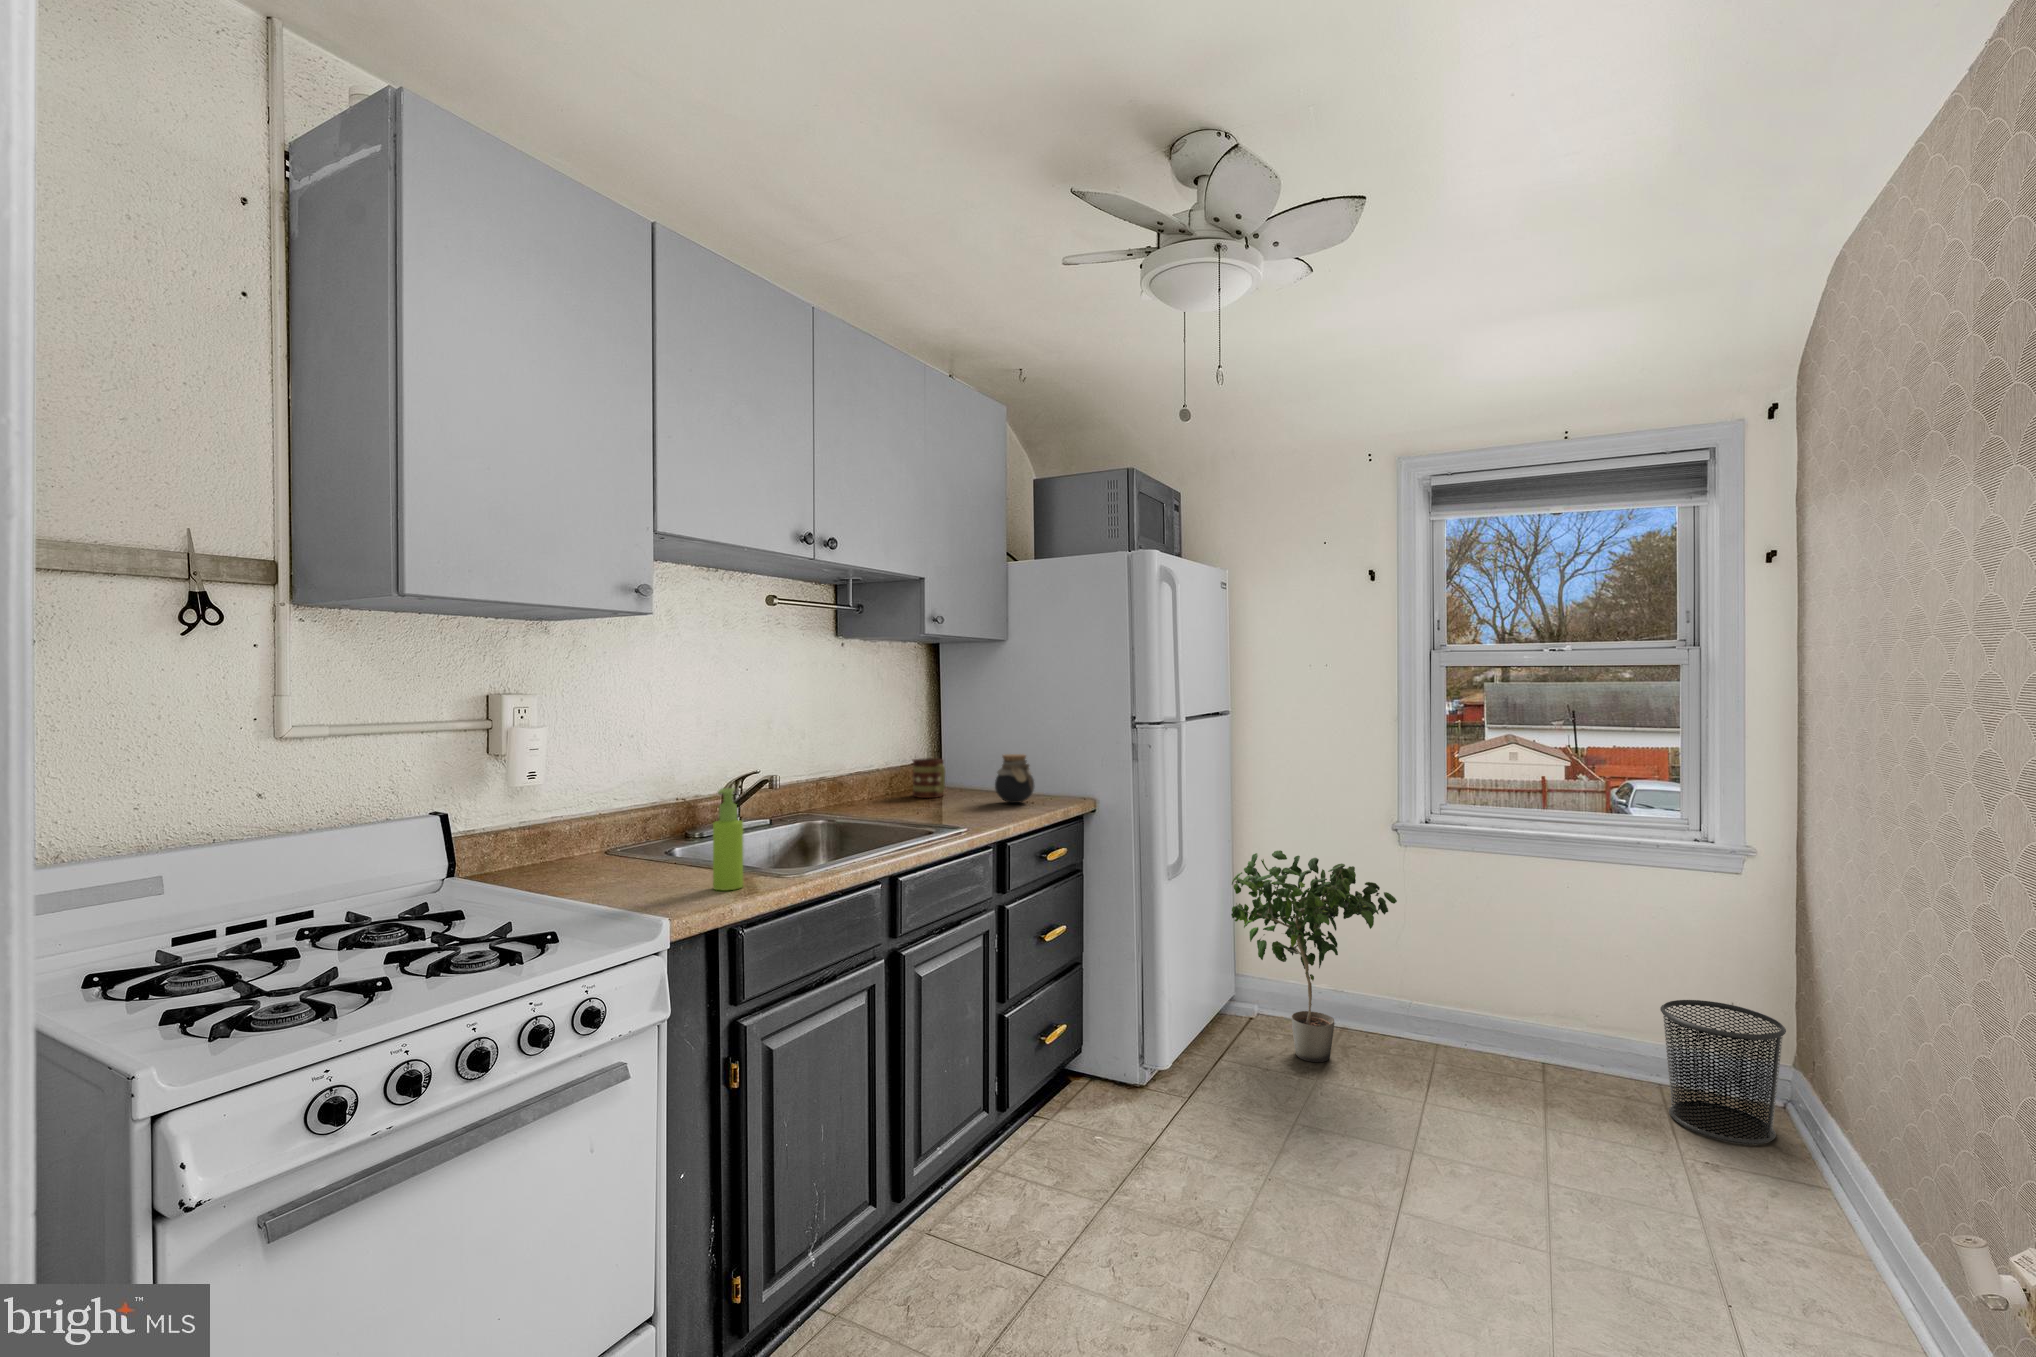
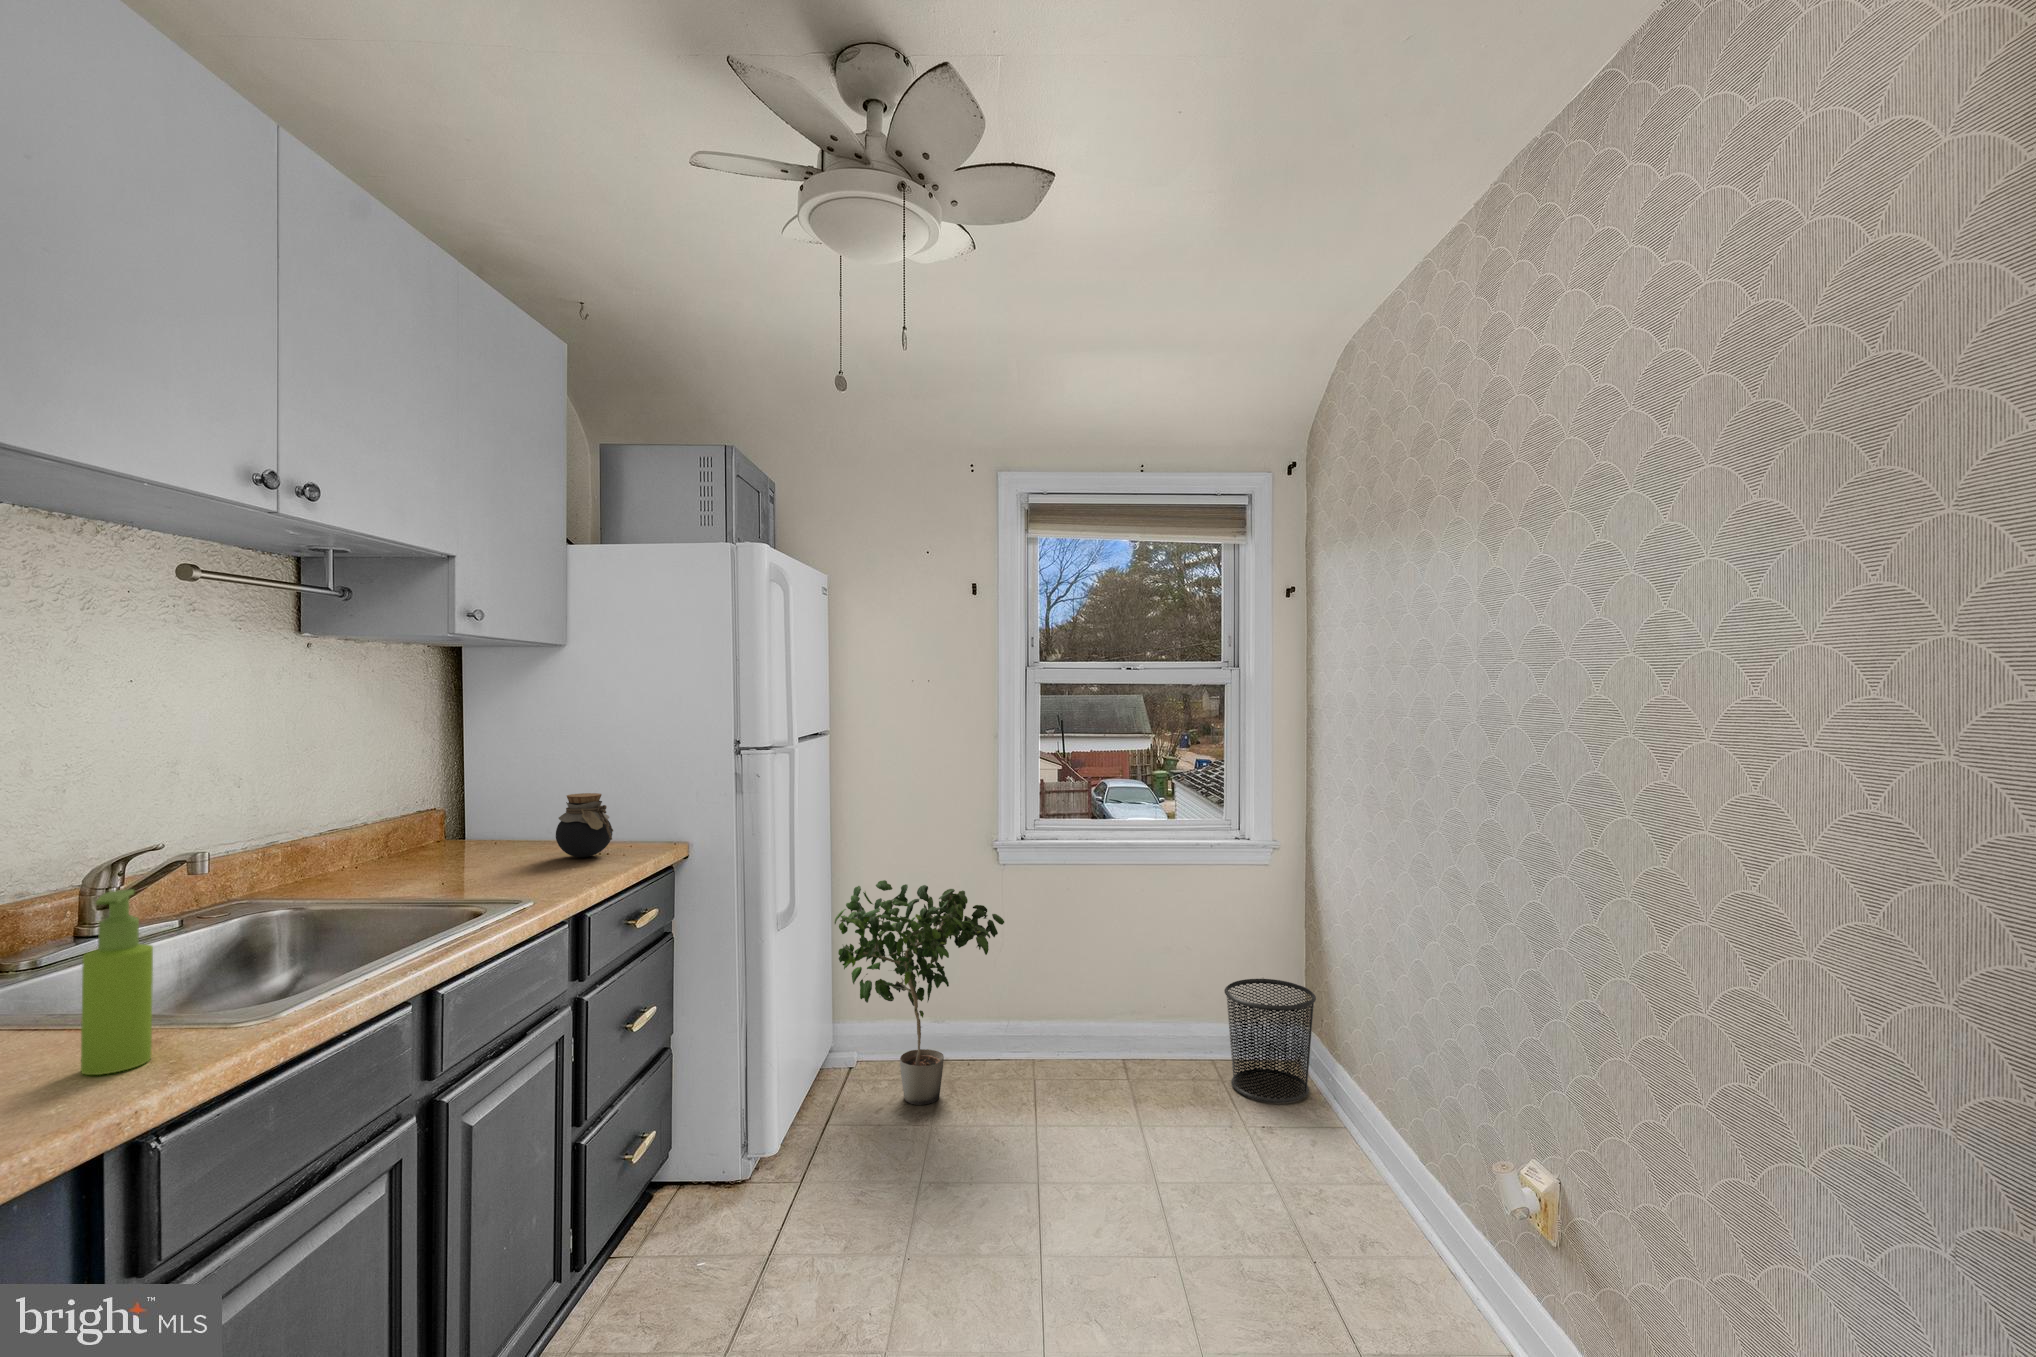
mug: present [913,758,945,798] -> none [423,804,479,860]

